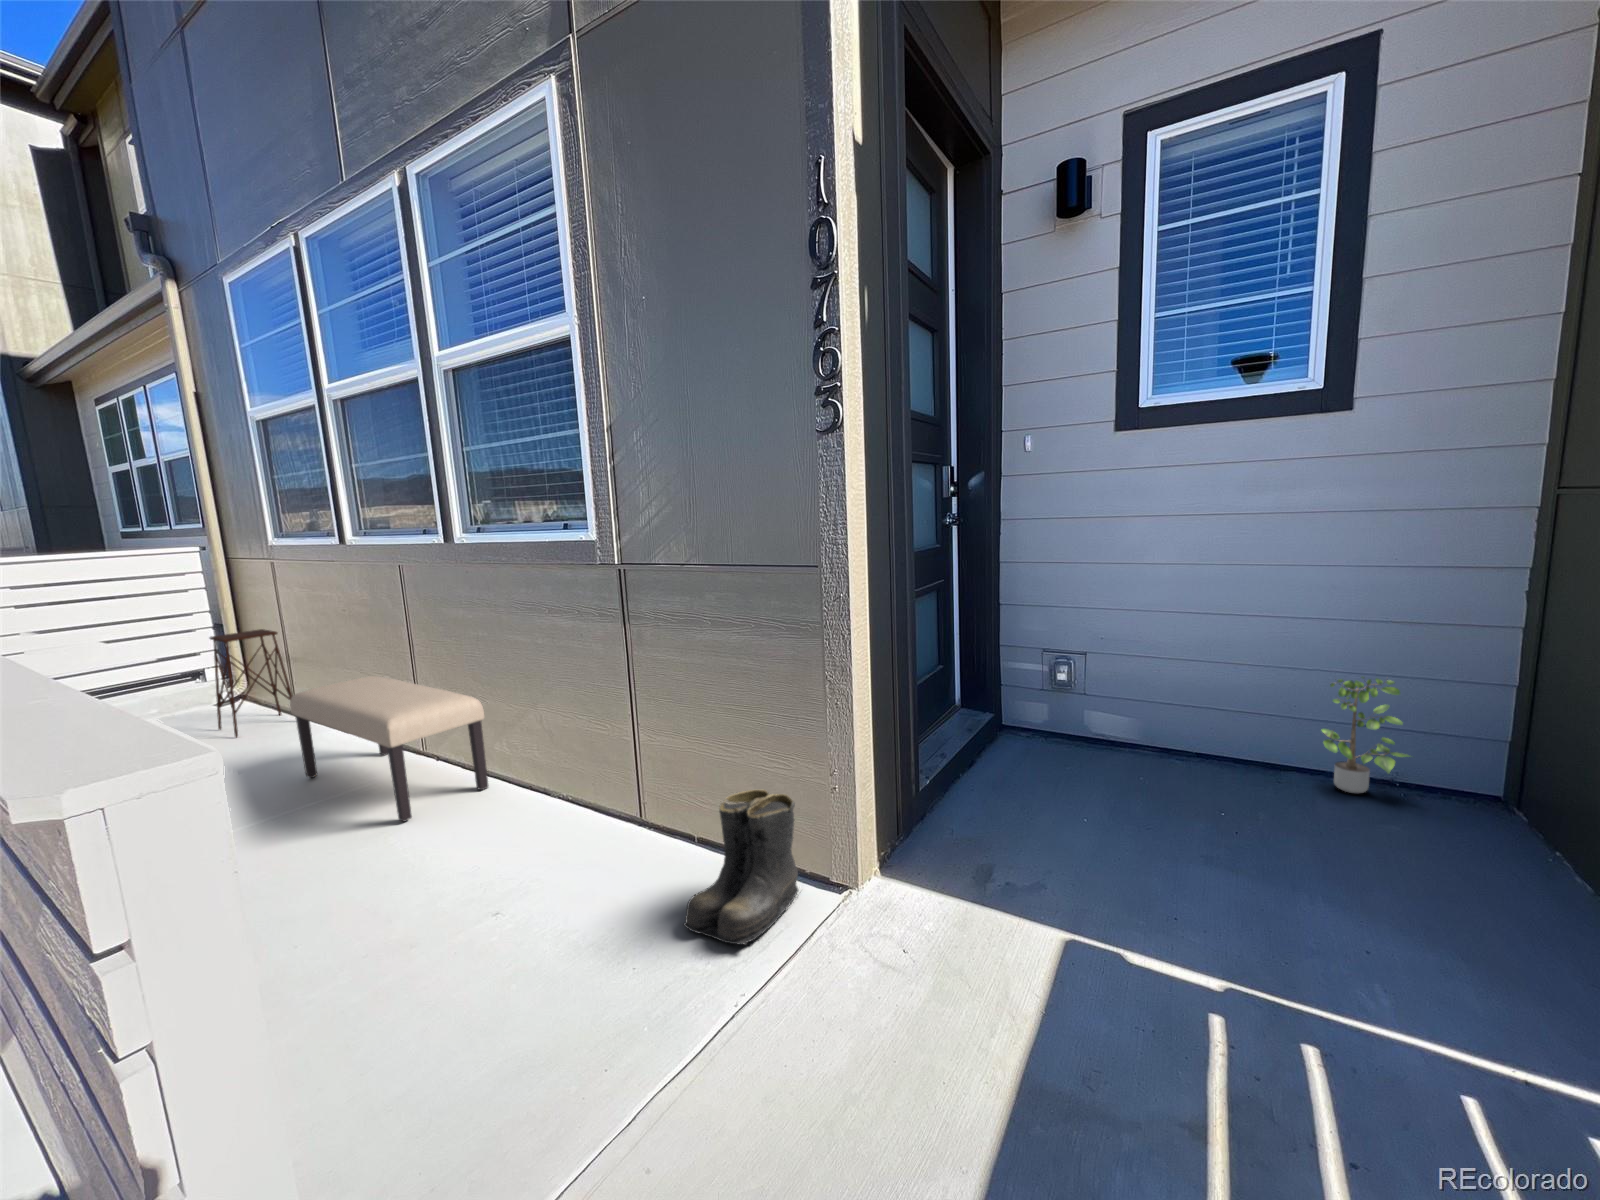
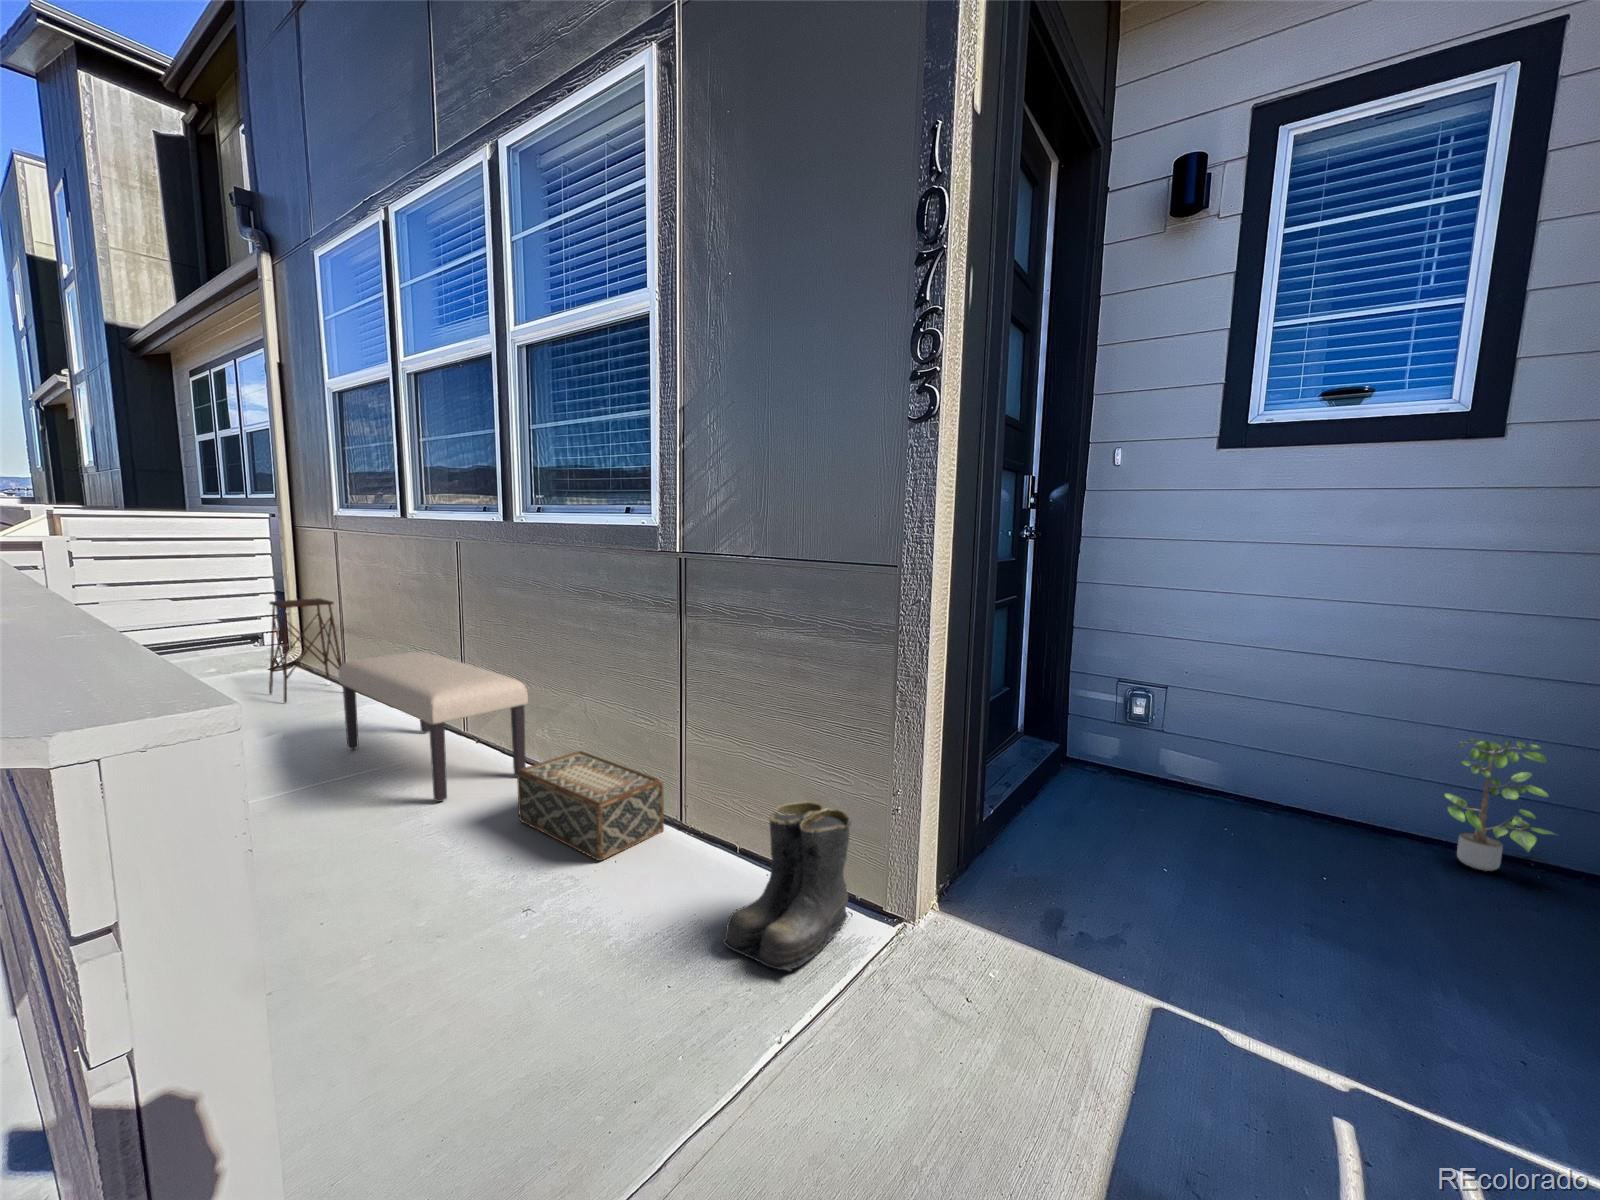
woven basket: none [479,760,626,863] -> present [517,751,664,861]

